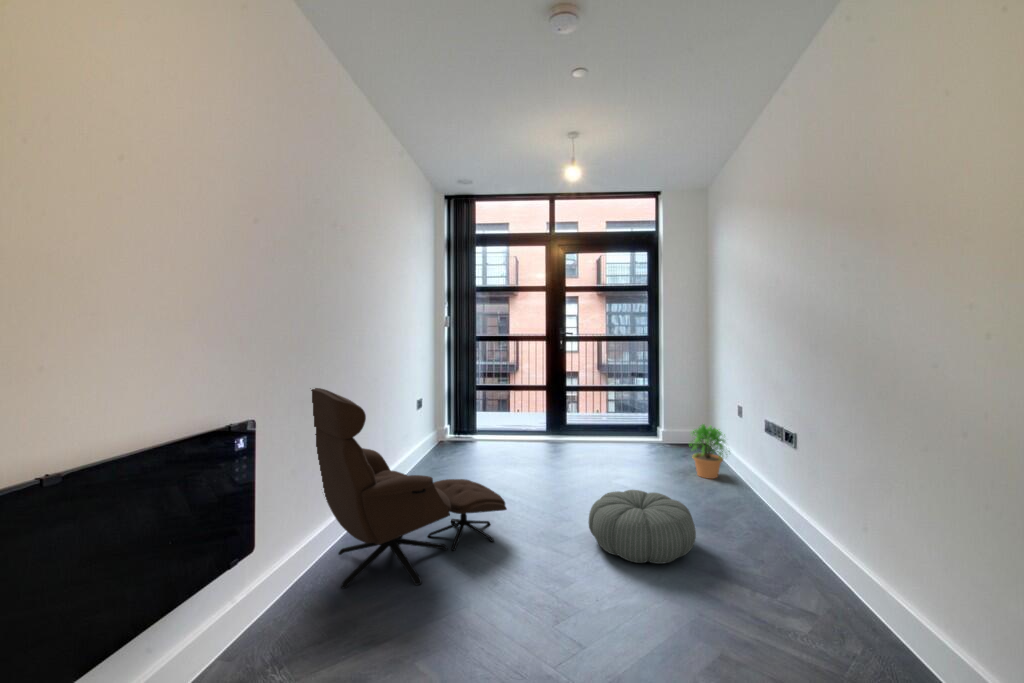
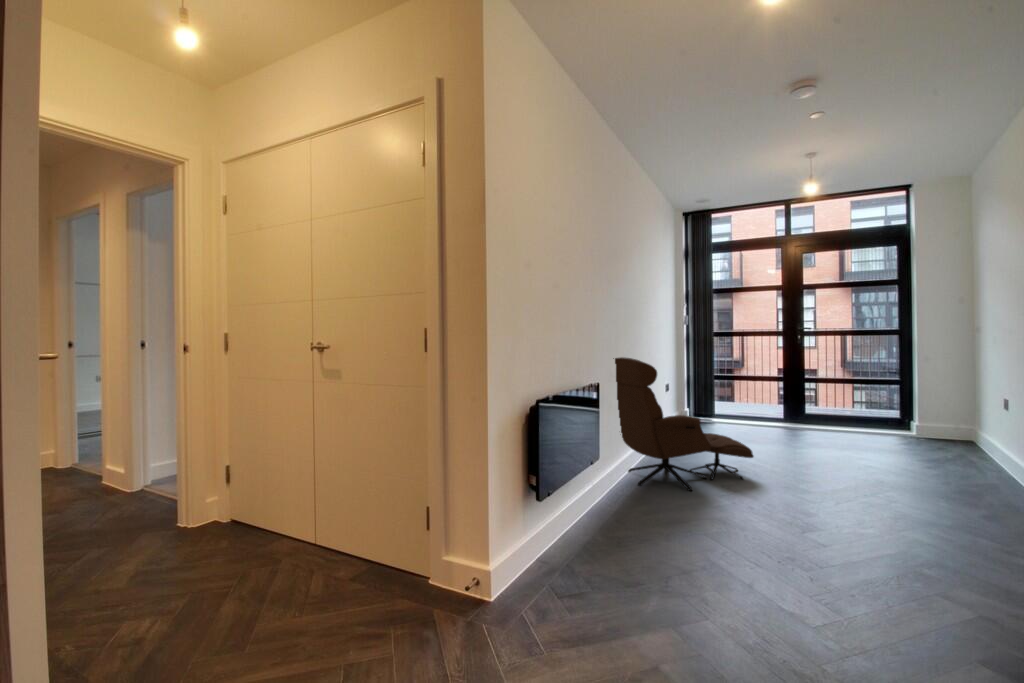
potted plant: present [690,424,725,479] -> none [944,412,1002,467]
pouf: present [588,490,696,564] -> none [829,453,939,507]

